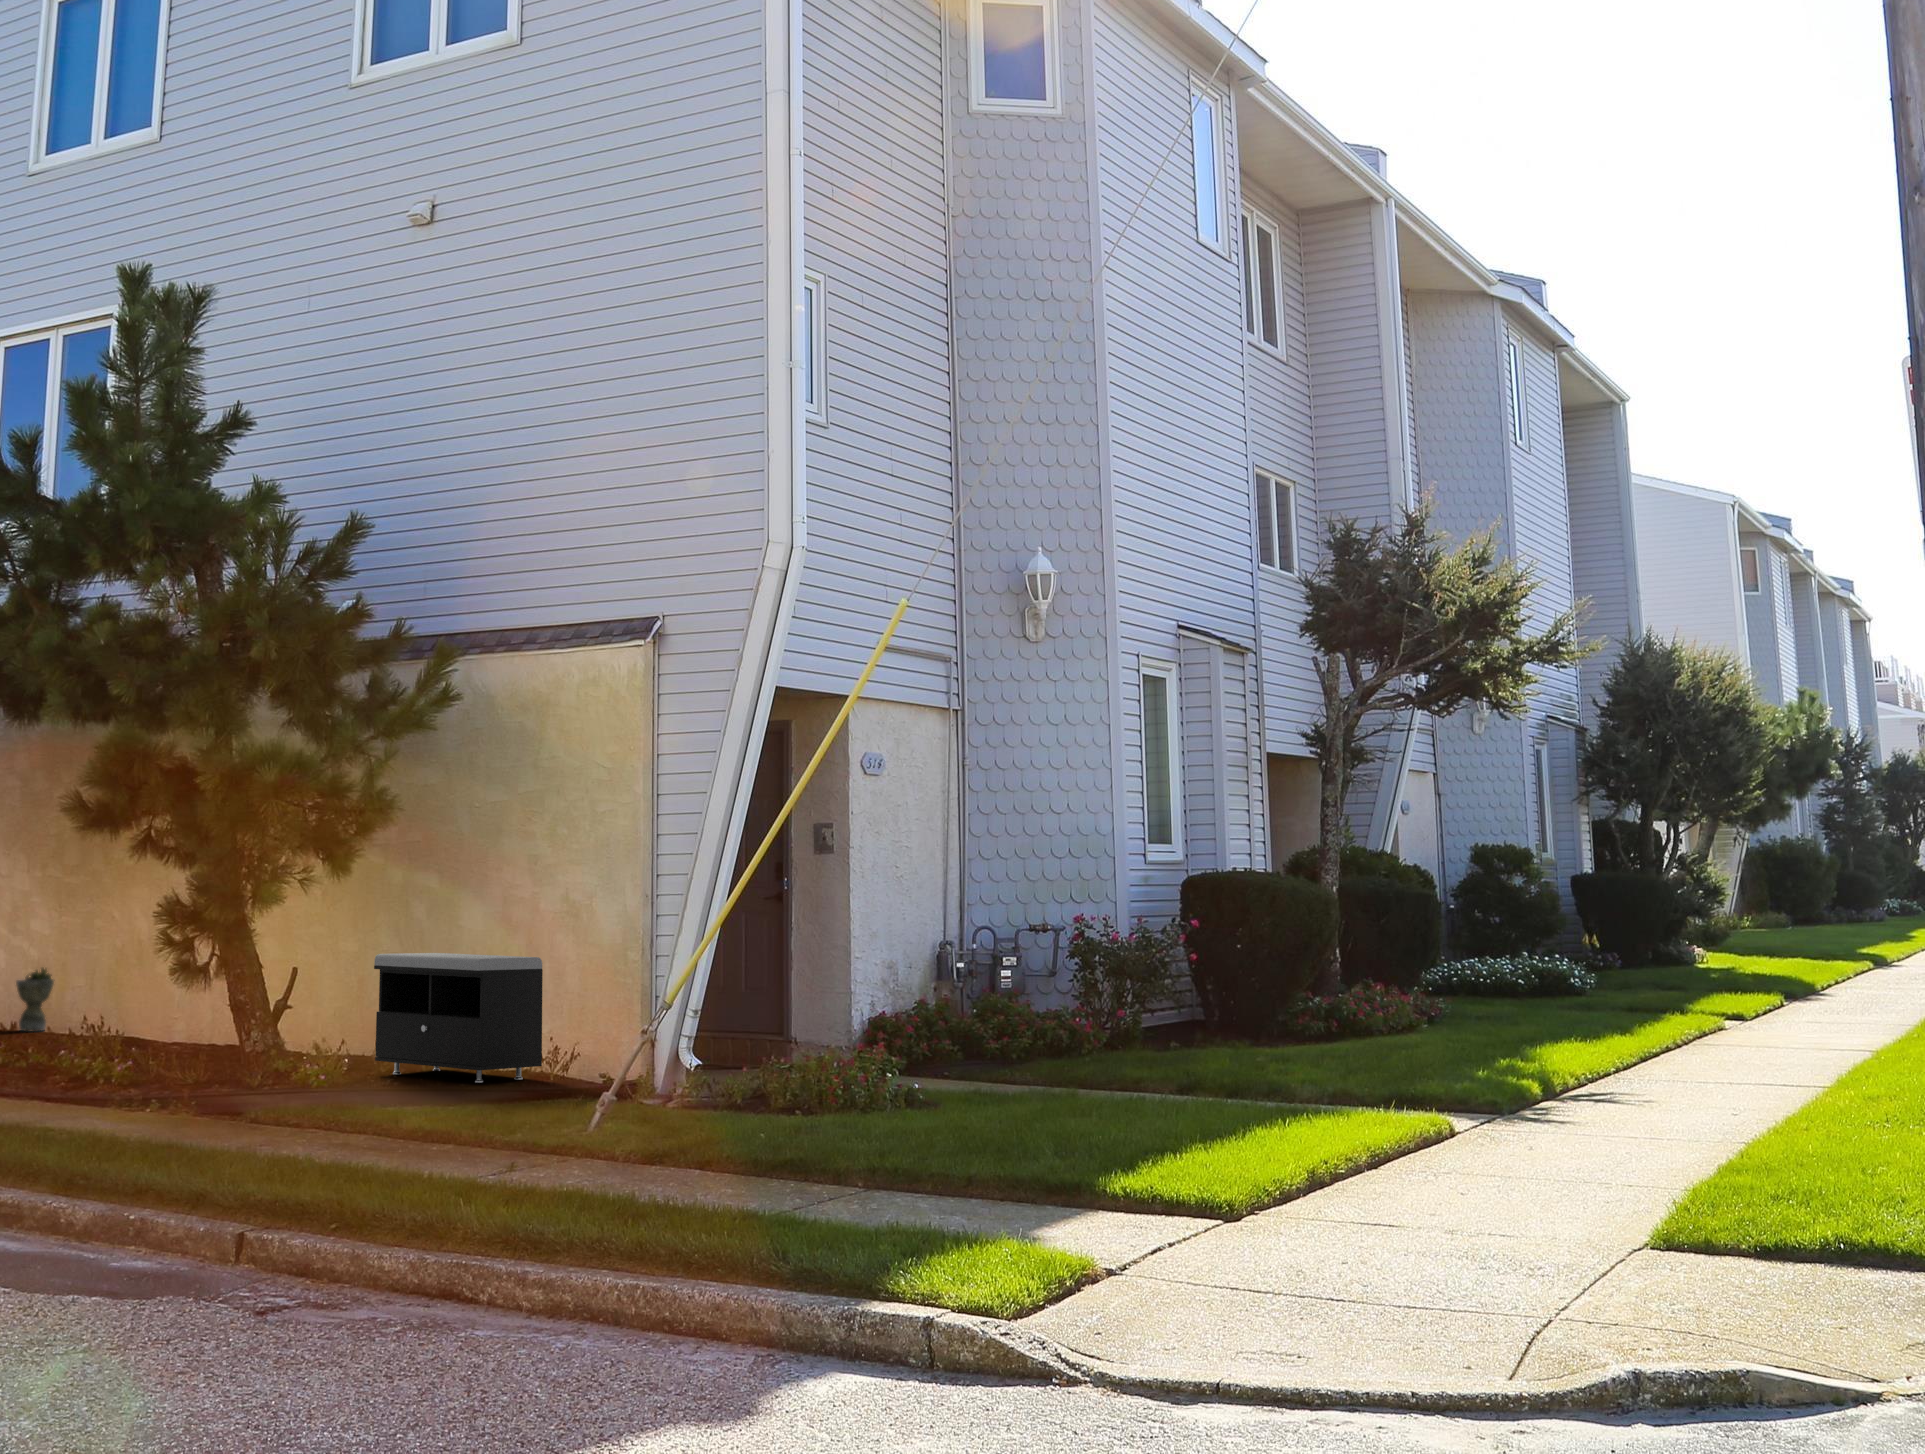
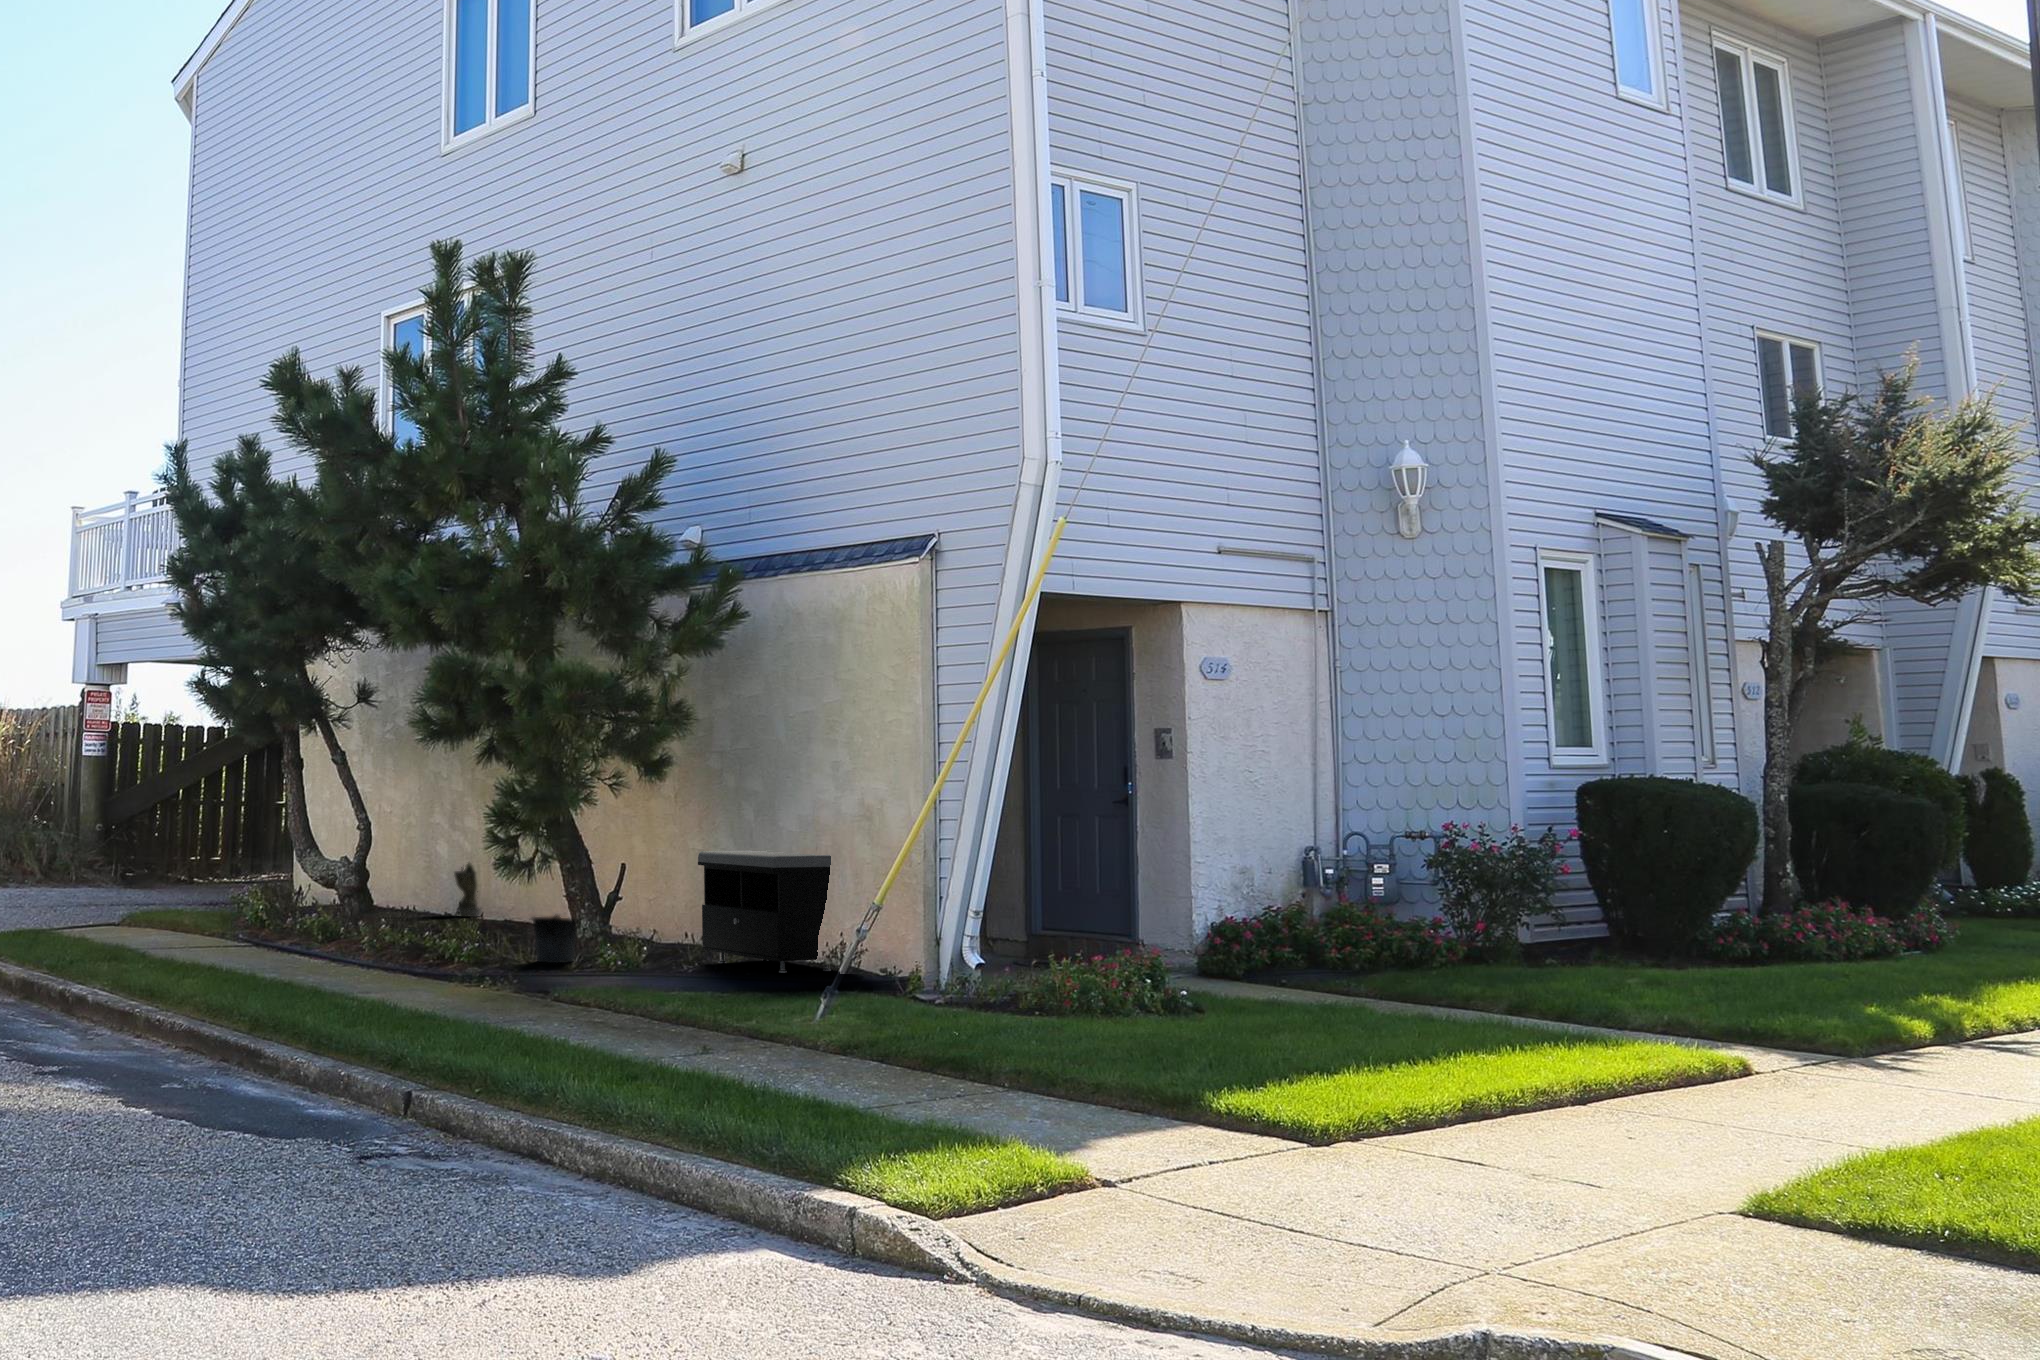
bucket: none [184,1025,239,1078] -> present [532,915,578,963]

